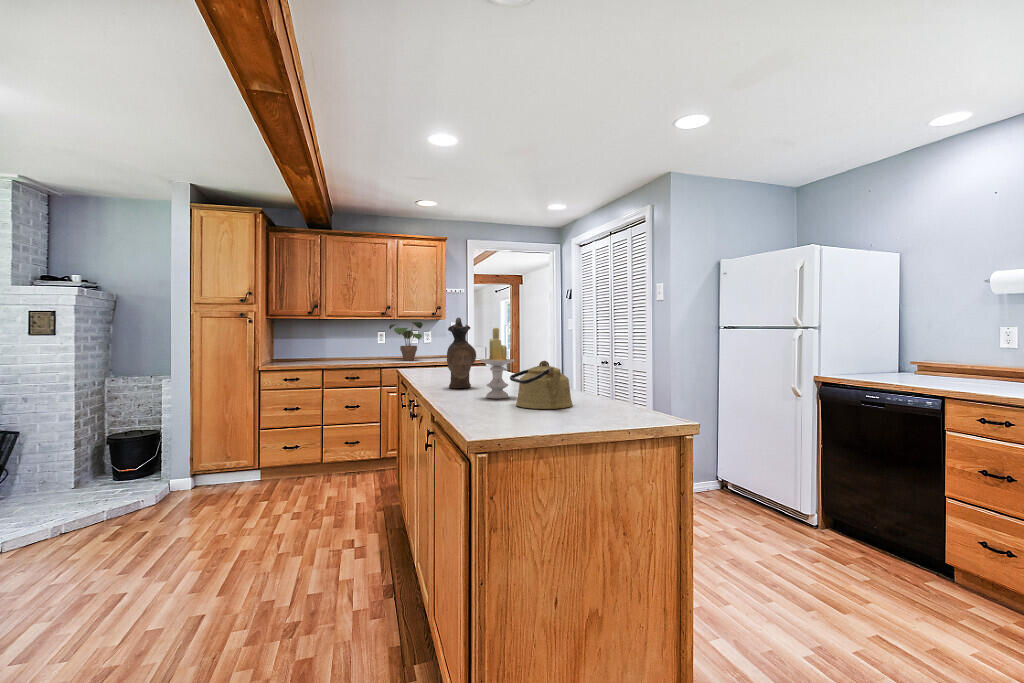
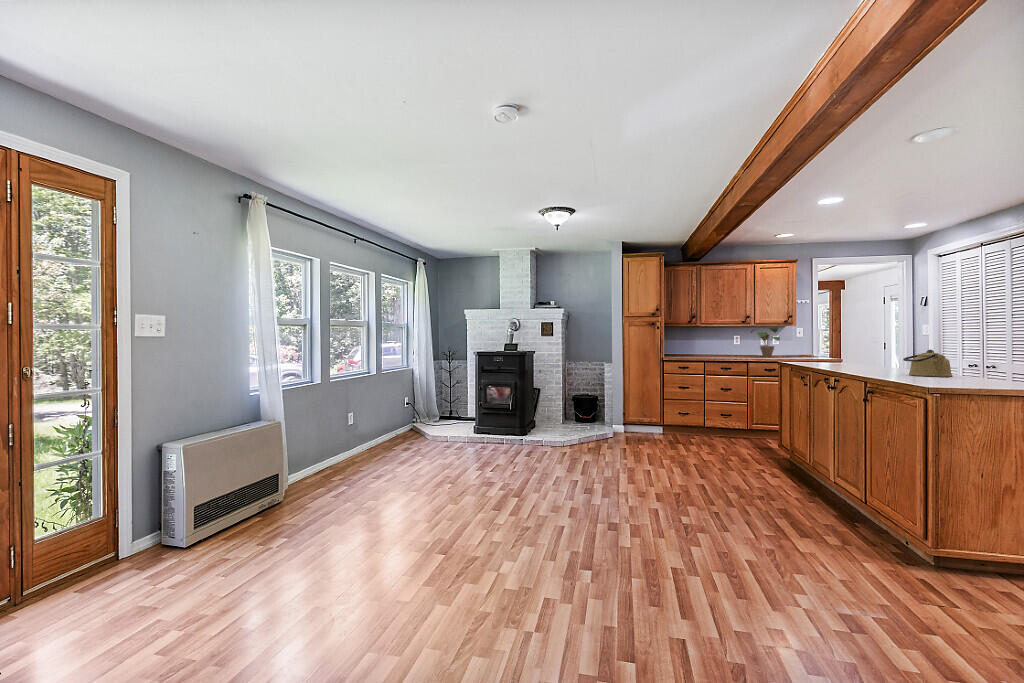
ceramic pitcher: present [447,317,476,388] -> none [842,325,865,369]
candle: present [480,328,515,398] -> none [876,331,903,373]

